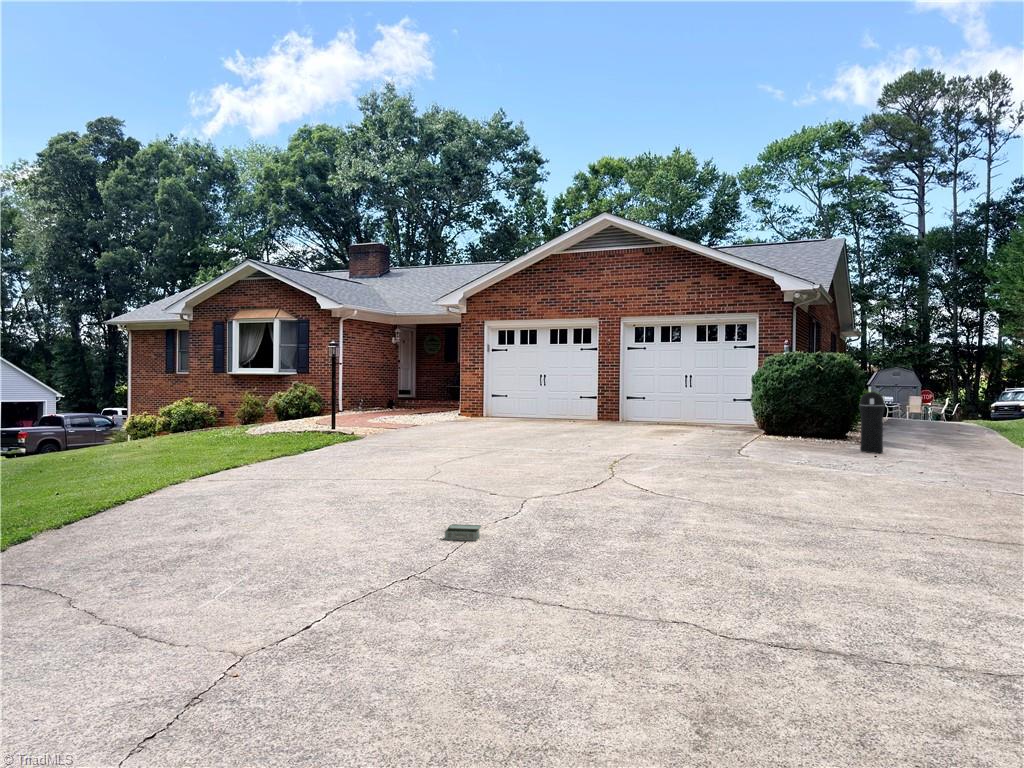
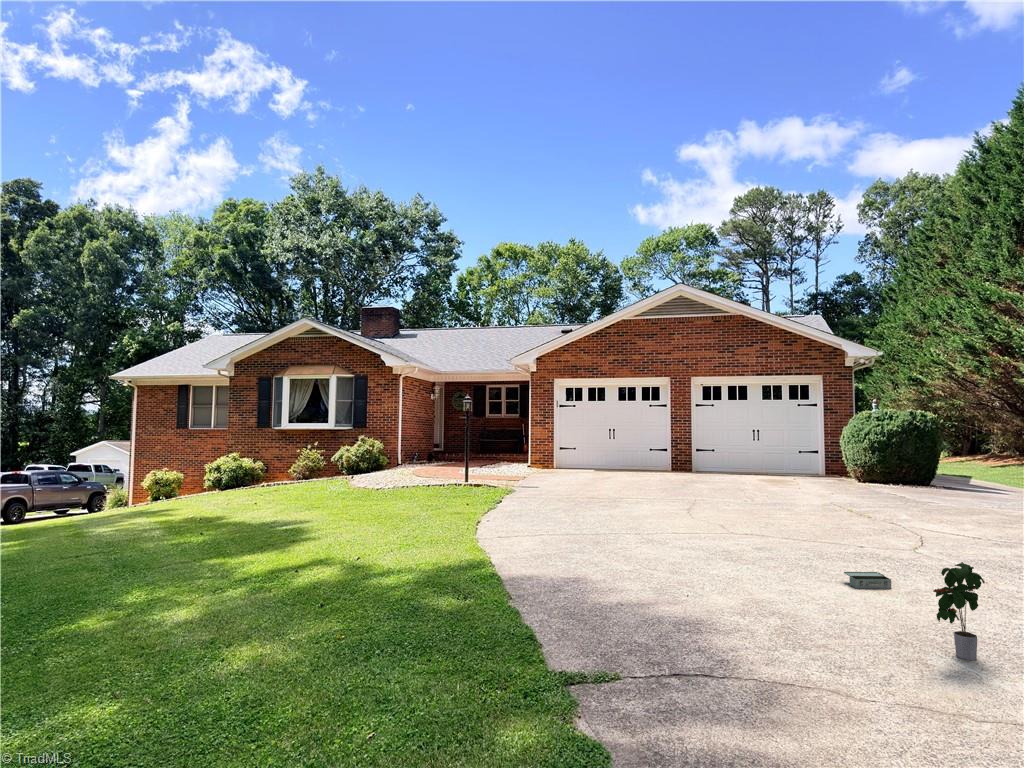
trash can: present [859,392,885,453] -> none [975,444,1001,500]
potted plant: none [333,516,409,601] -> present [933,562,985,660]

